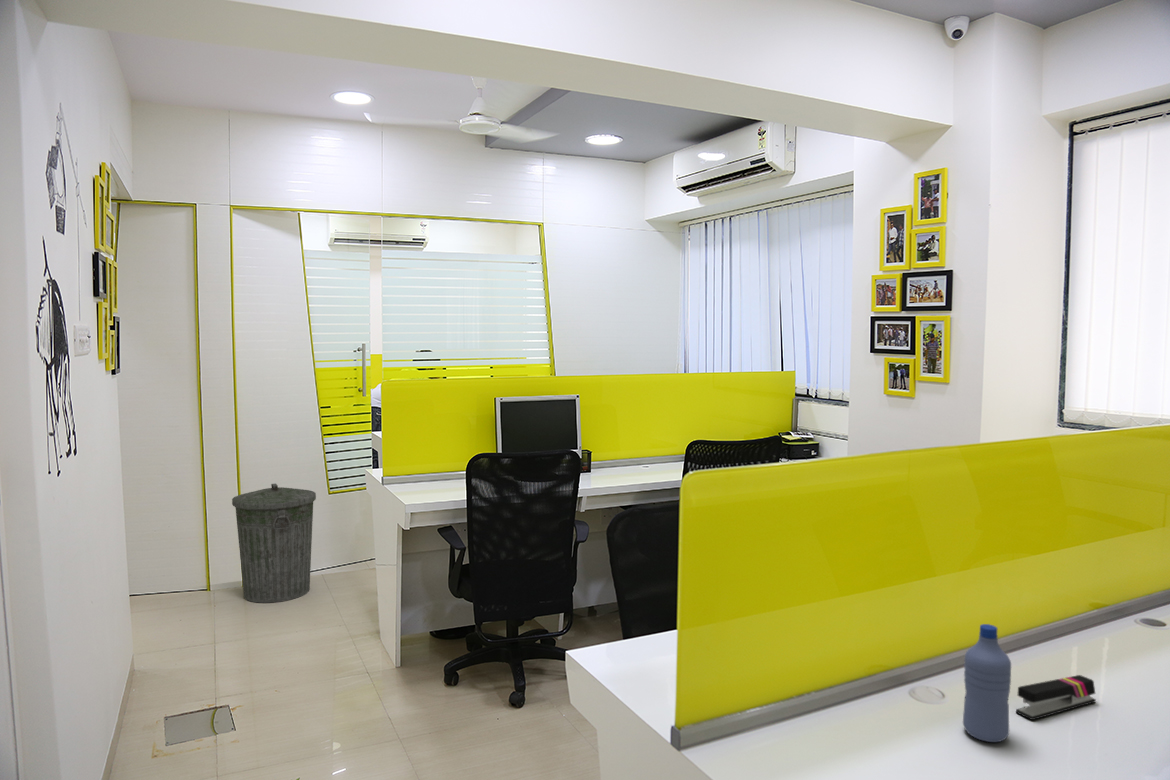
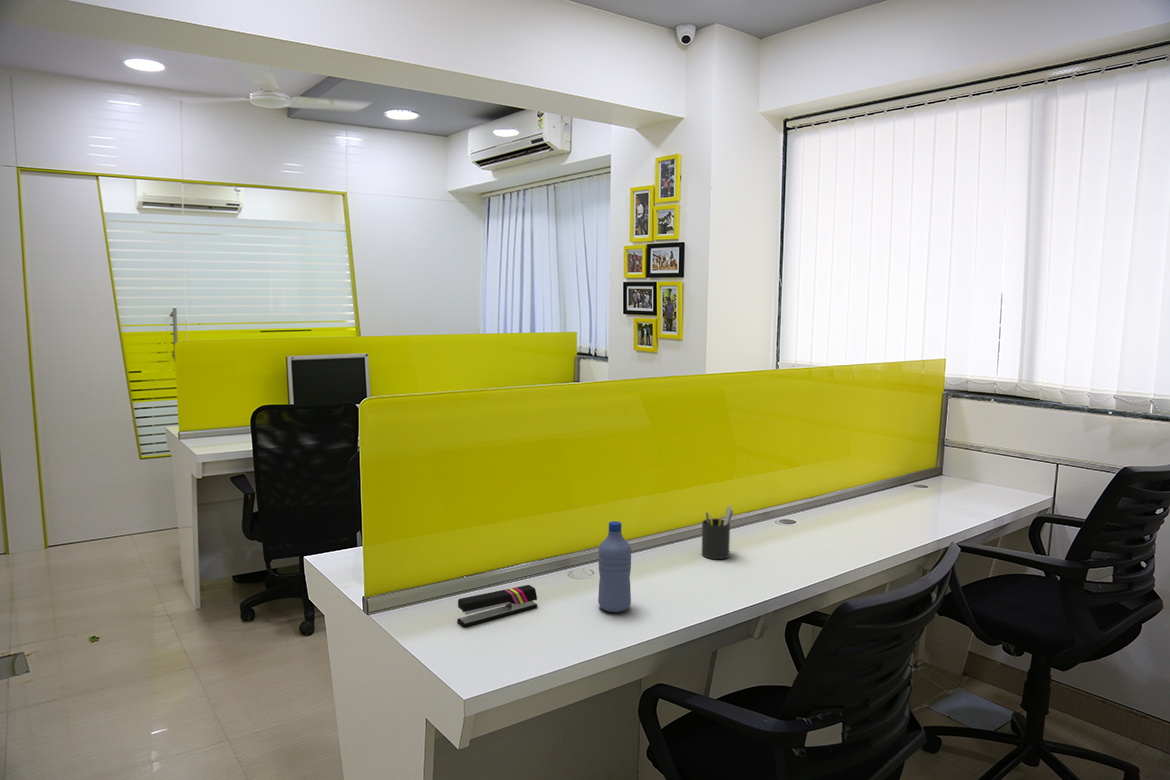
trash can: present [232,484,316,603] -> none [14,445,110,564]
pen holder: none [1063,606,1112,674] -> present [702,506,733,559]
stapler: present [1016,675,1096,720] -> present [457,585,537,627]

